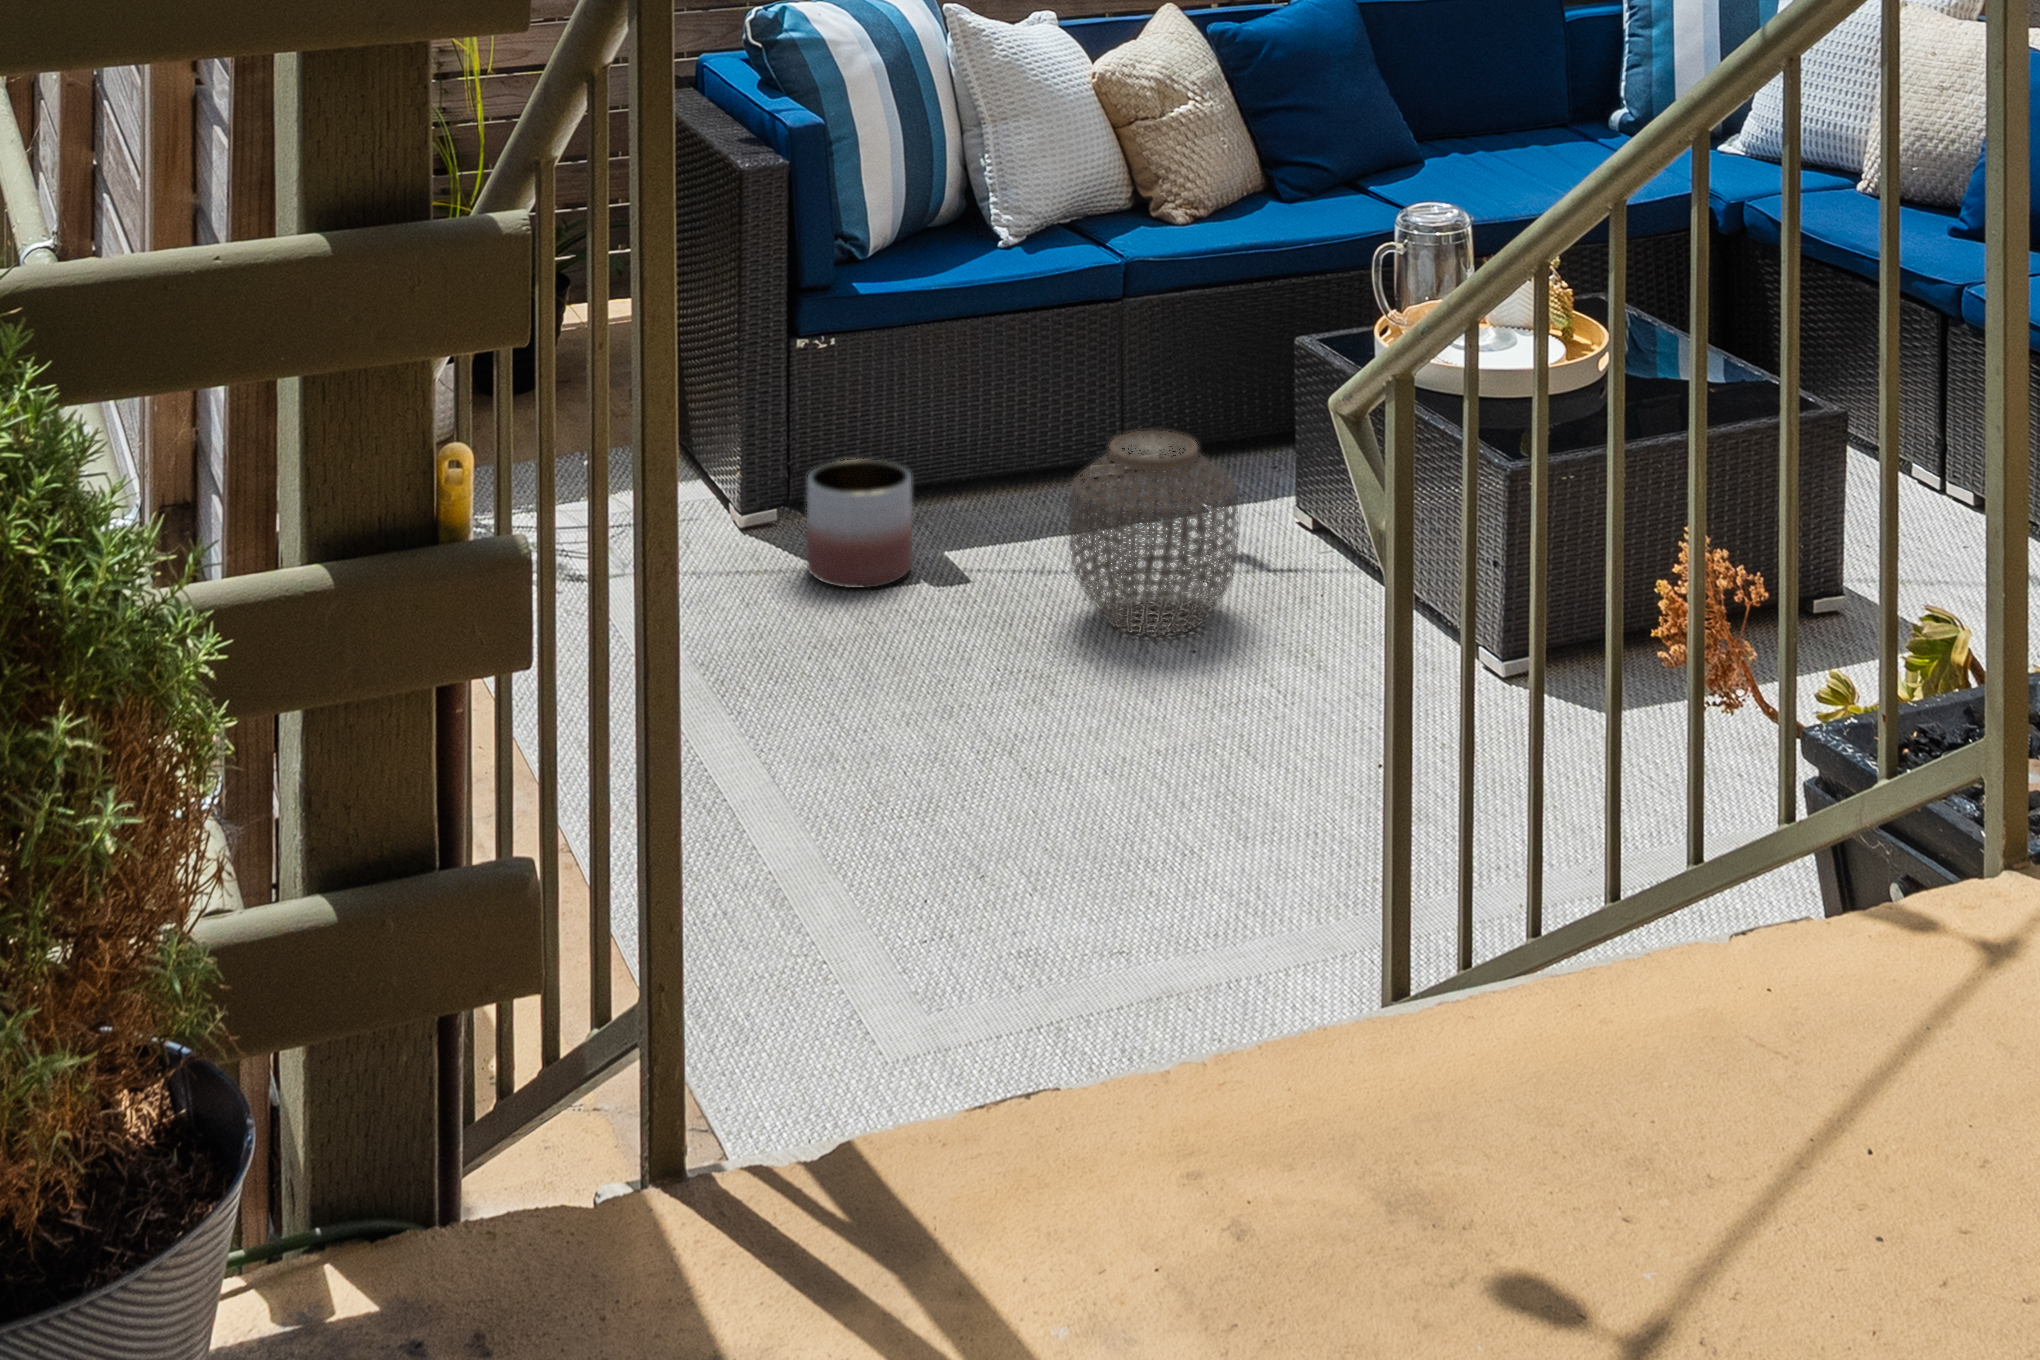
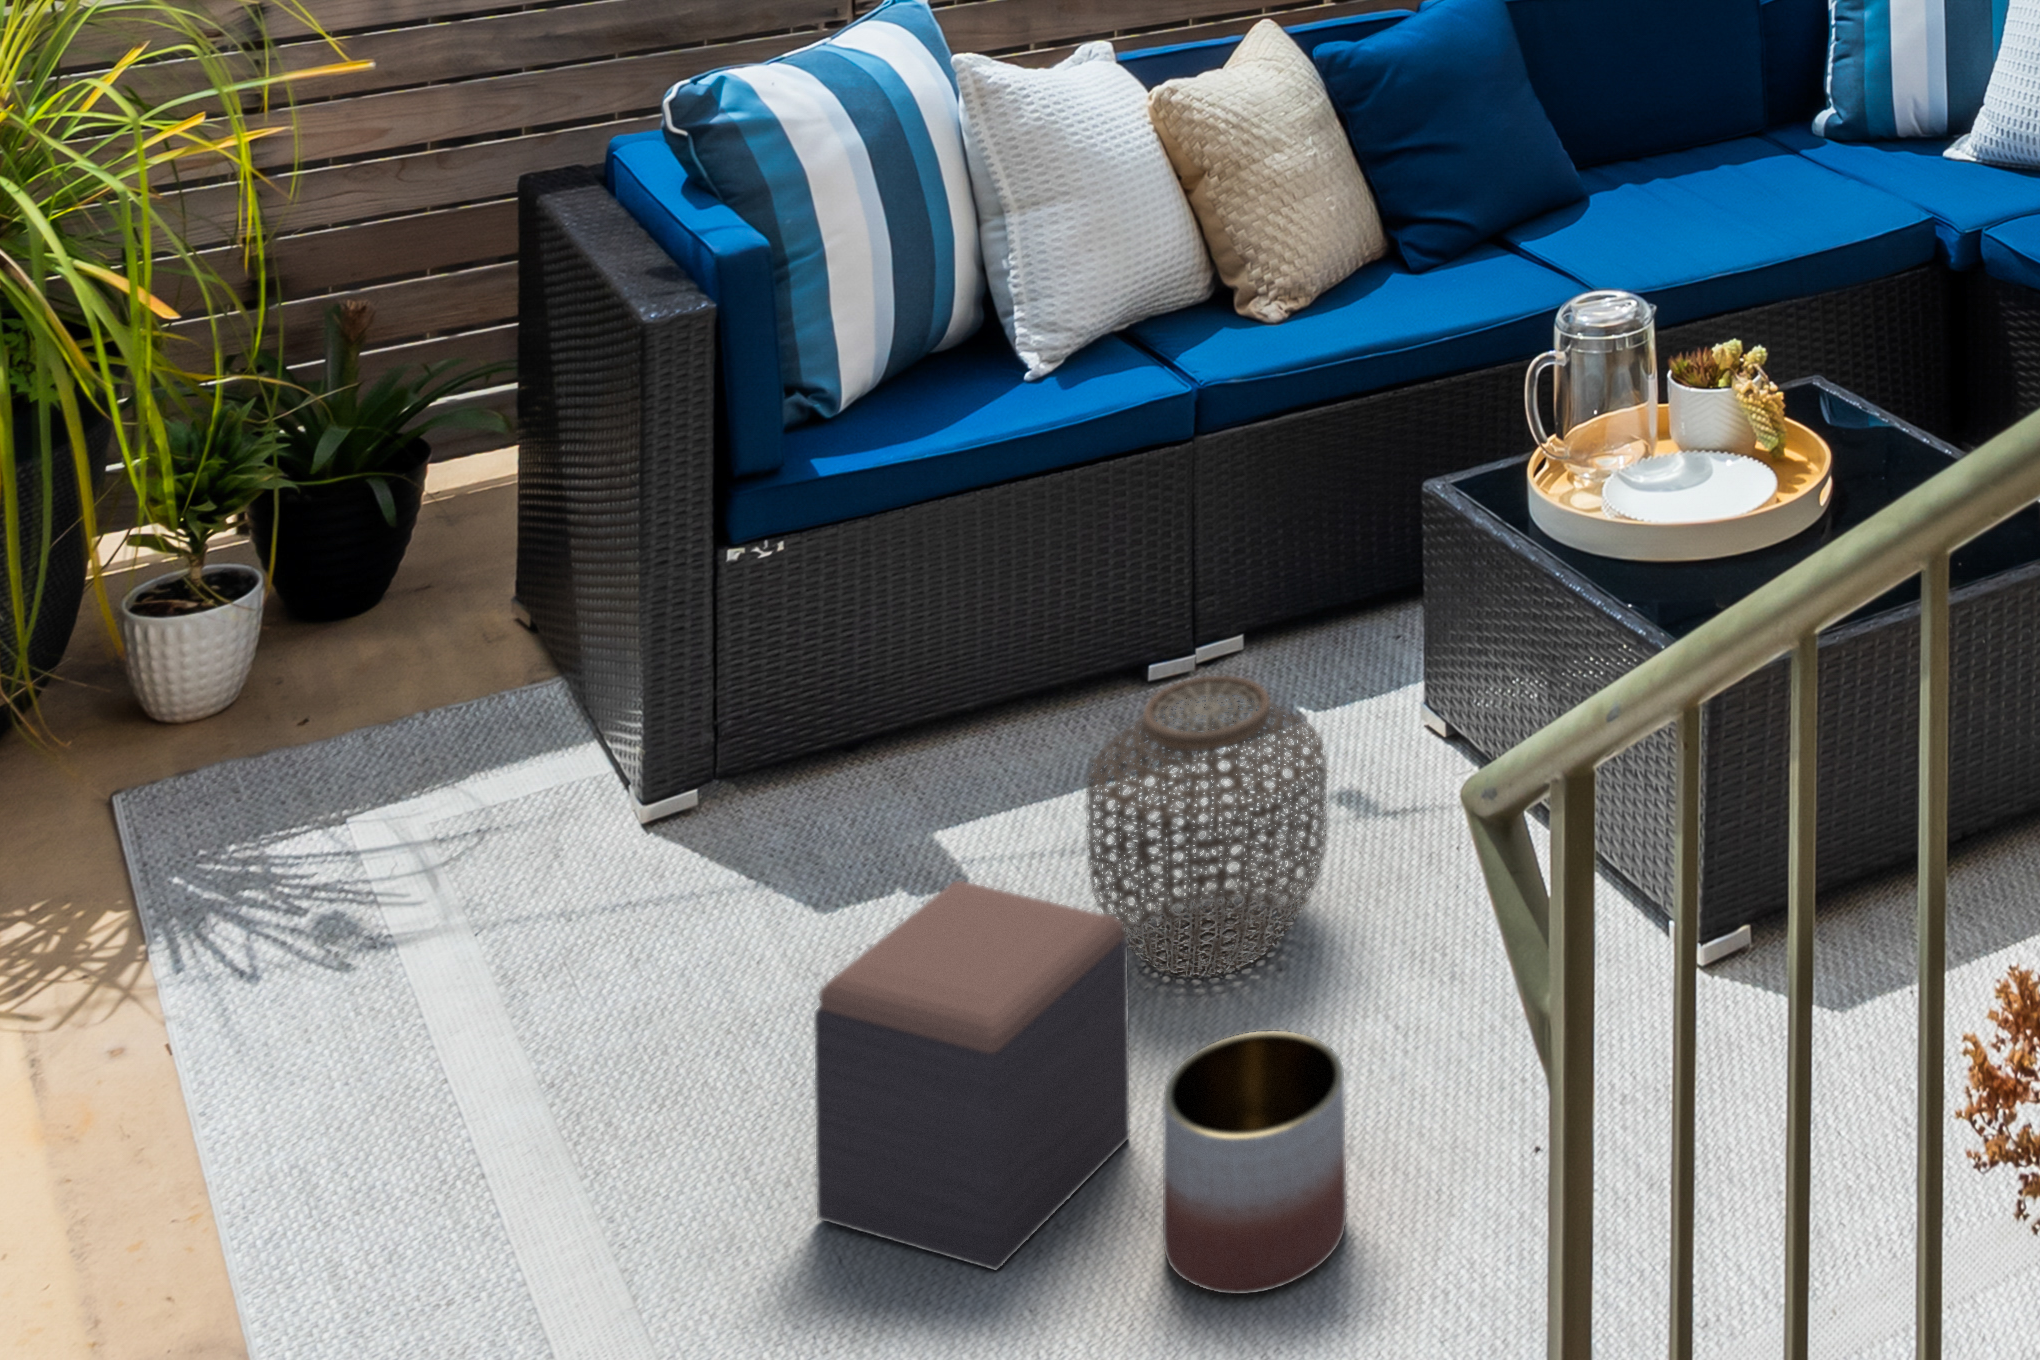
planter: present [807,459,912,588] -> present [1163,1031,1347,1294]
footstool: none [908,523,1110,759] -> present [814,881,1130,1270]

